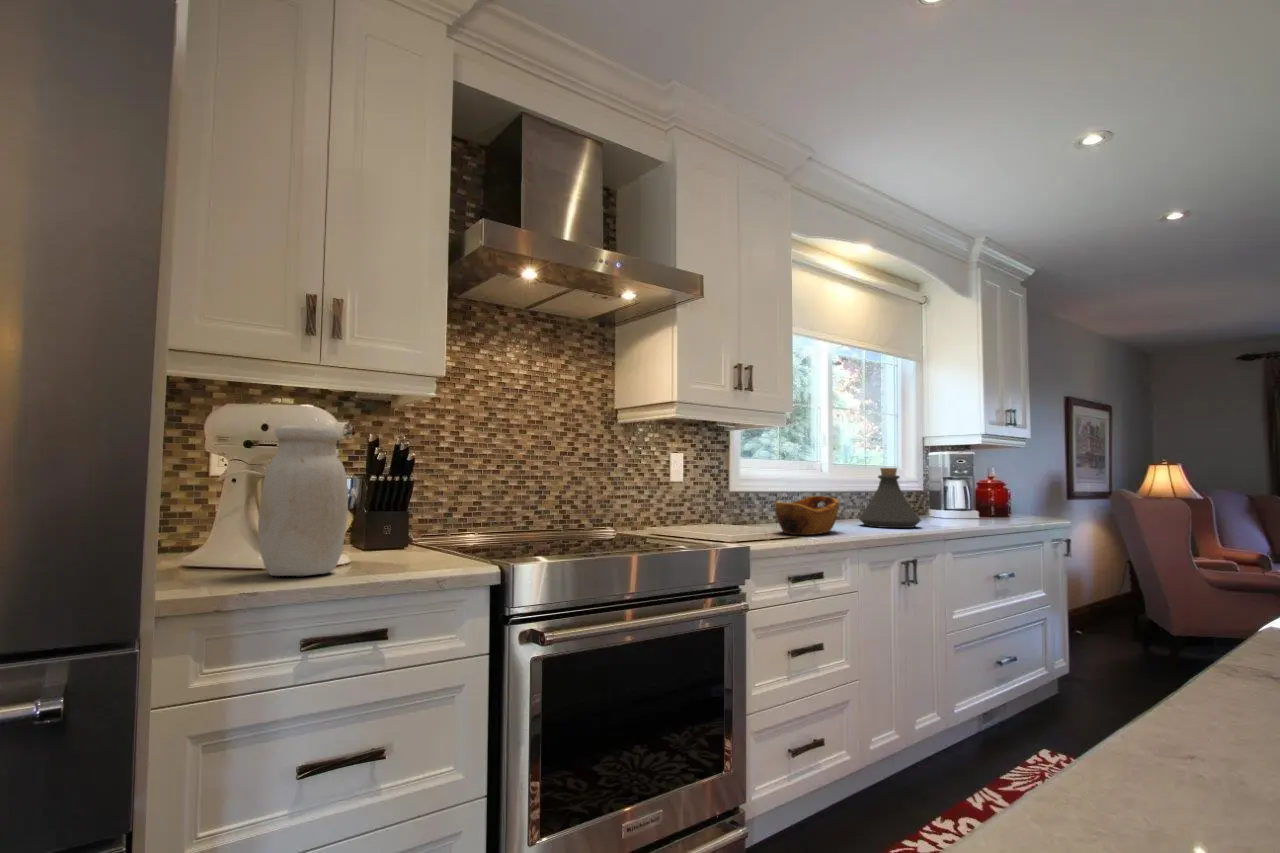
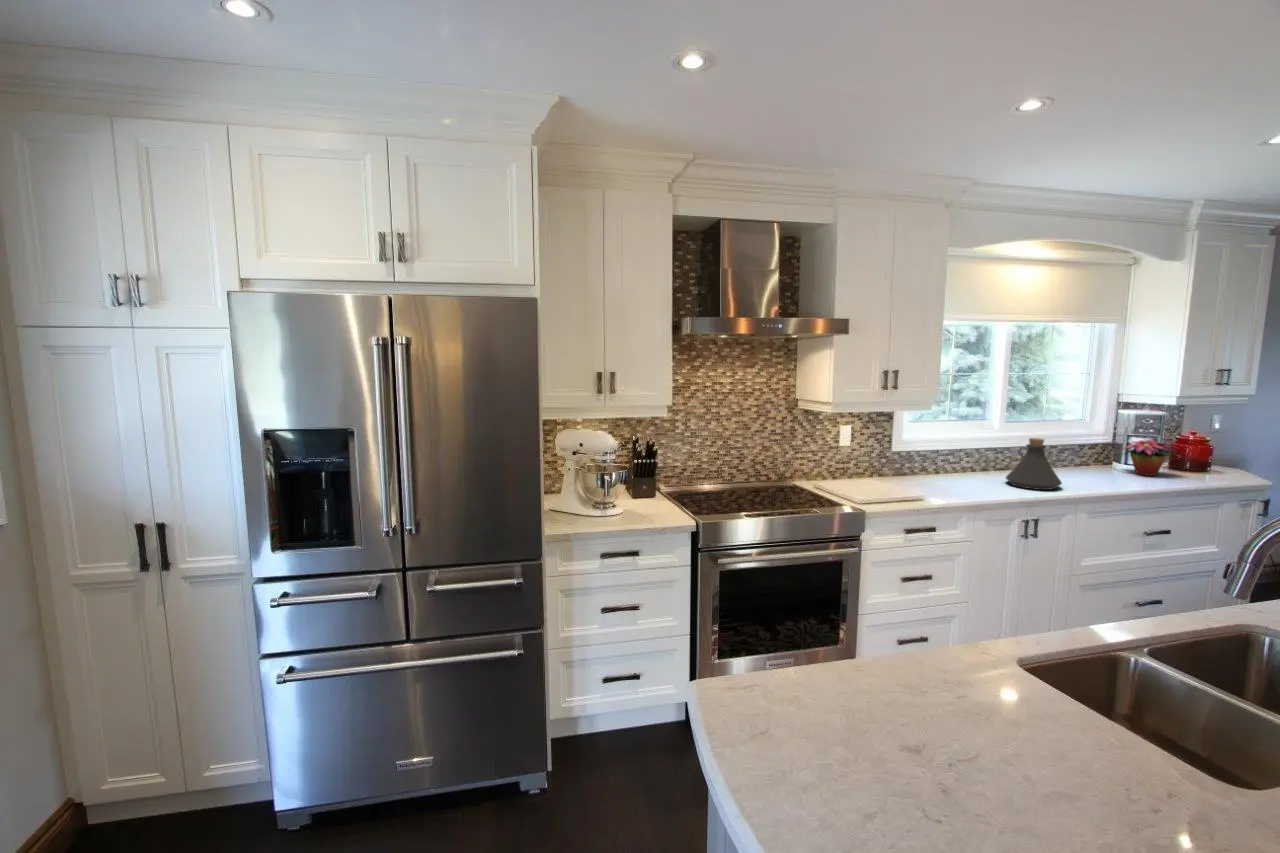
jar: present [258,425,348,576] -> none [581,448,619,522]
flower arrangement: none [936,479,1001,519] -> present [1123,440,1175,476]
wooden bowl: present [775,496,839,535] -> none [913,462,971,497]

